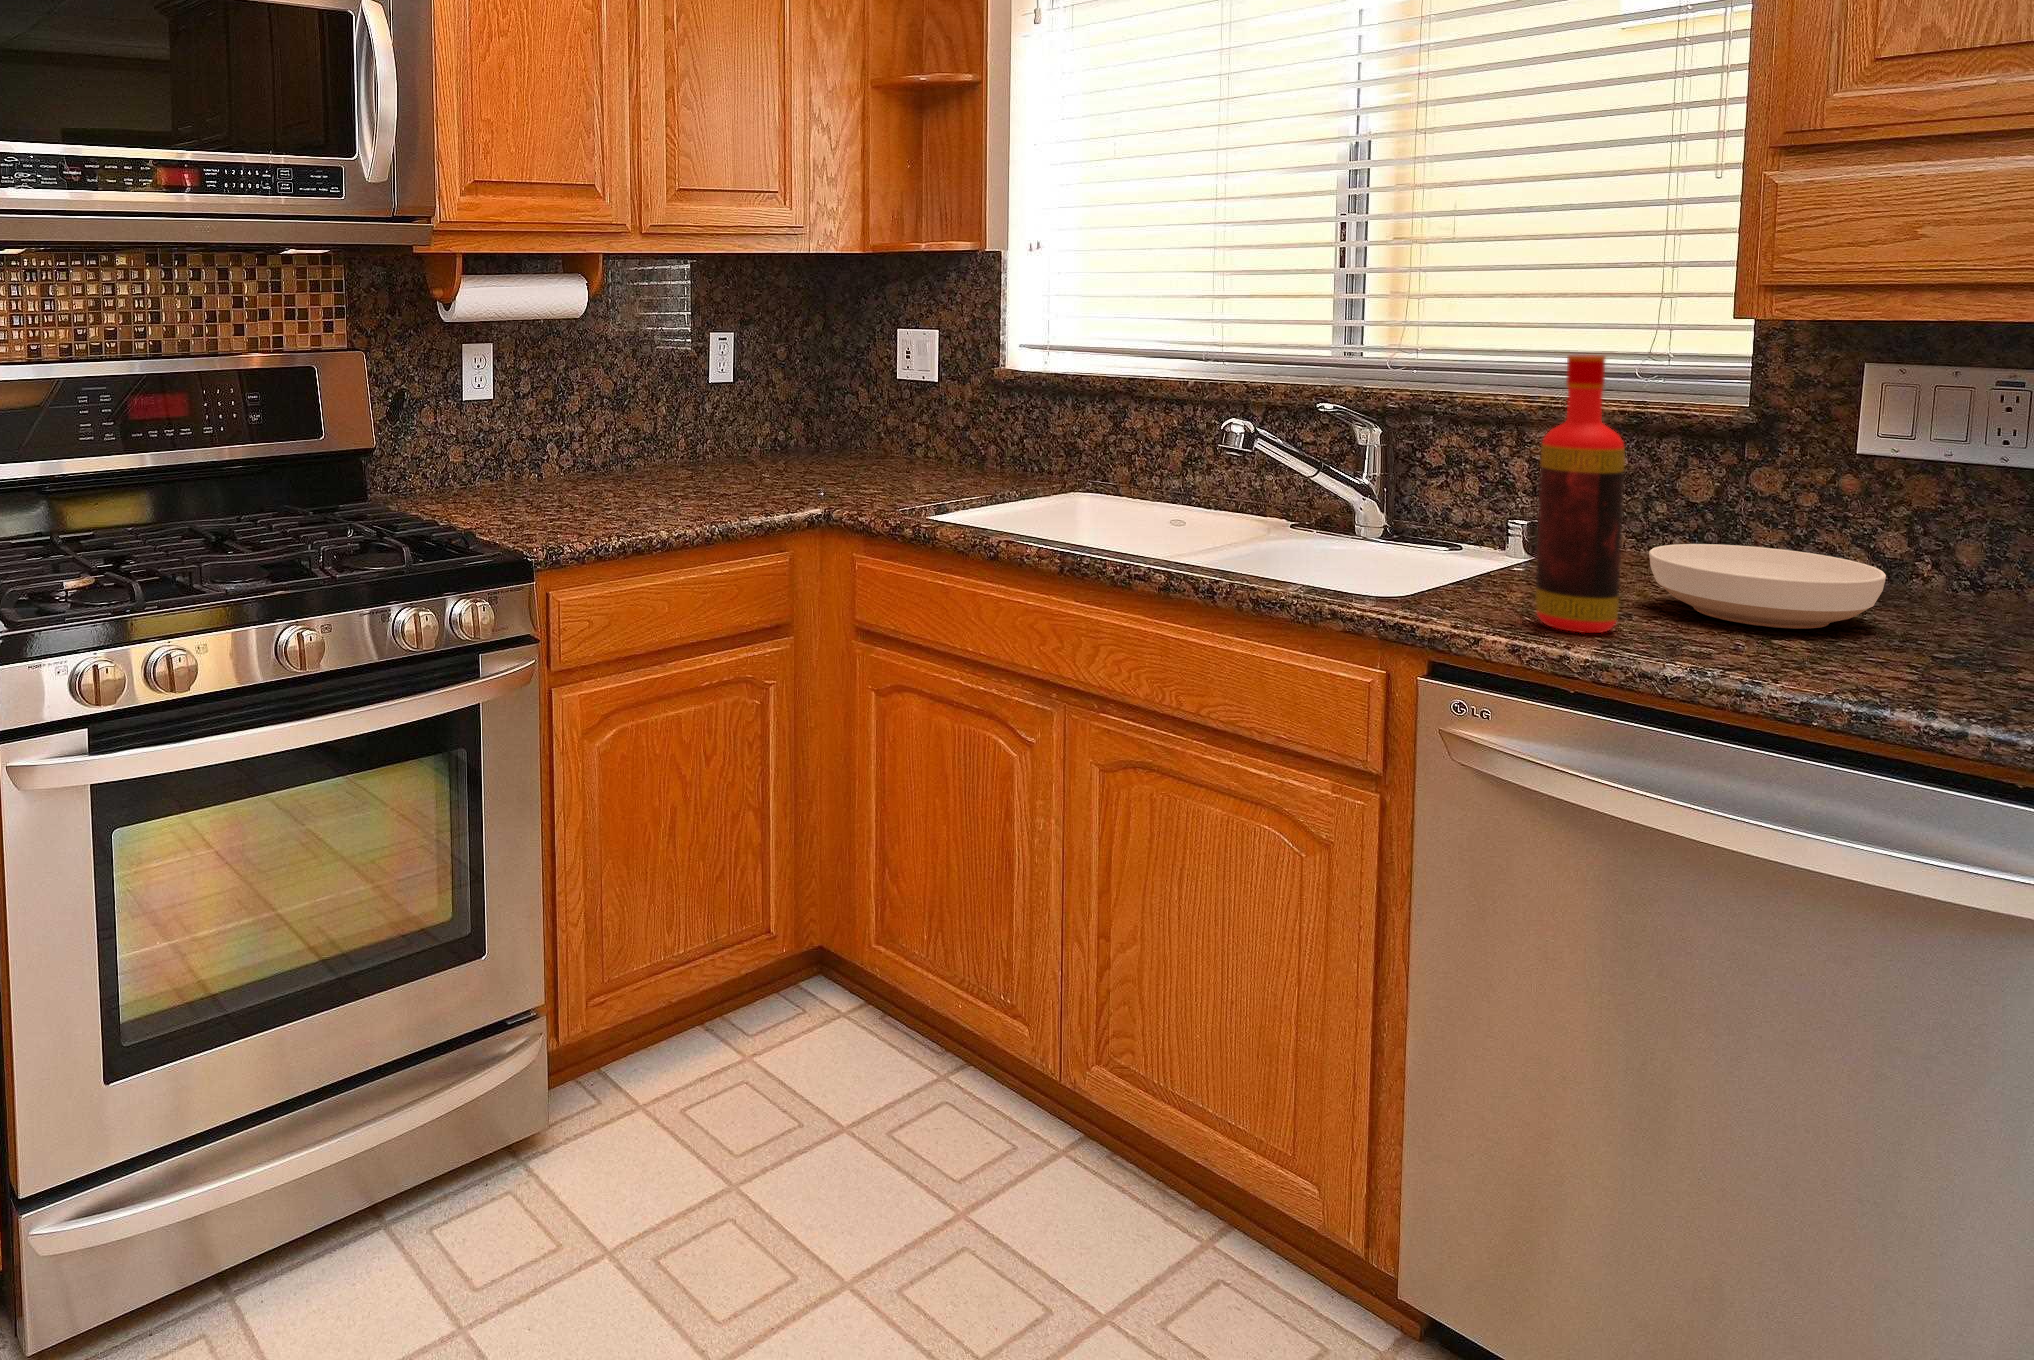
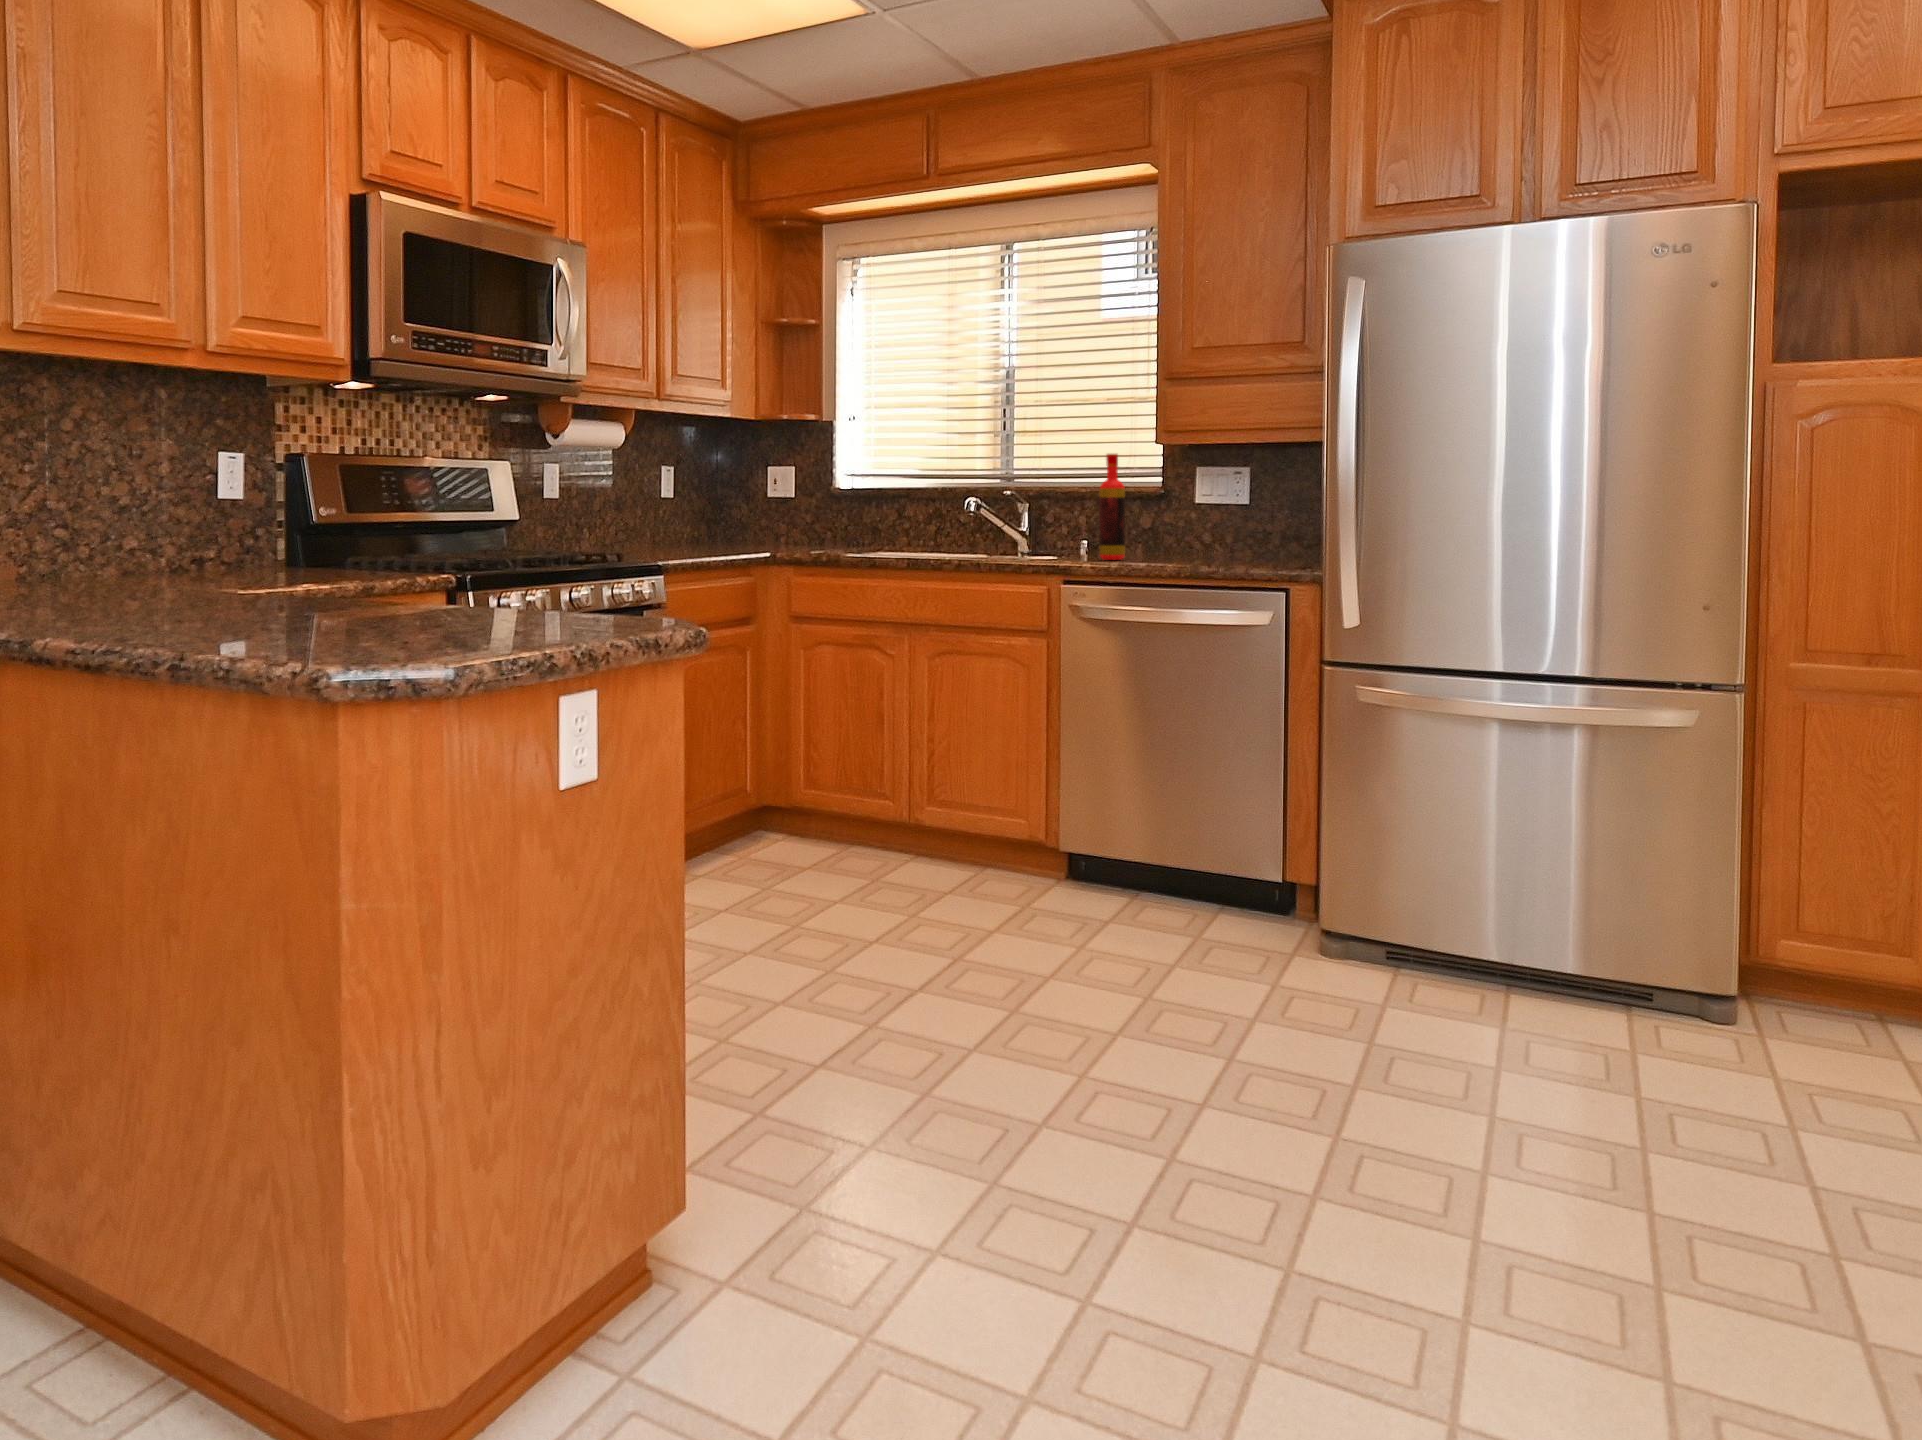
bowl: present [1649,544,1886,629] -> none [1134,535,1201,558]

